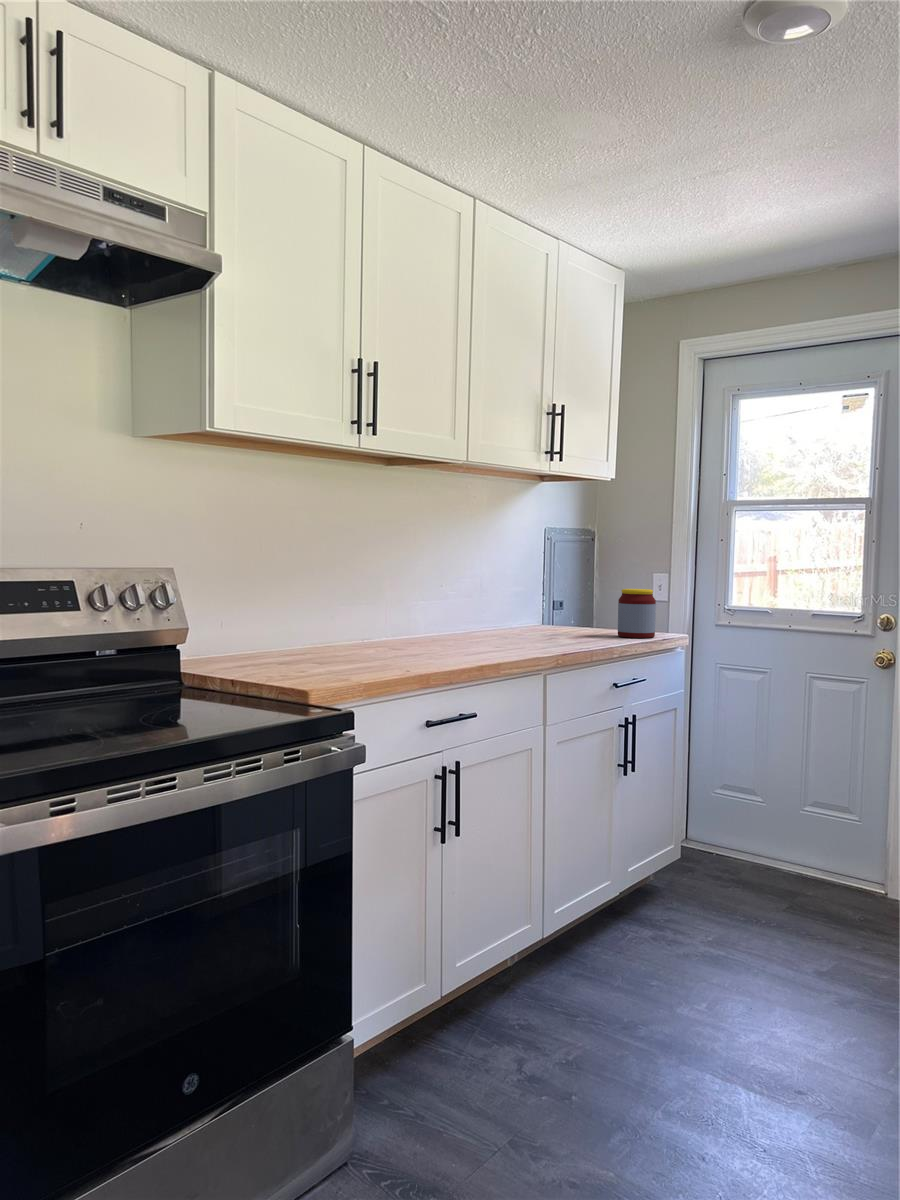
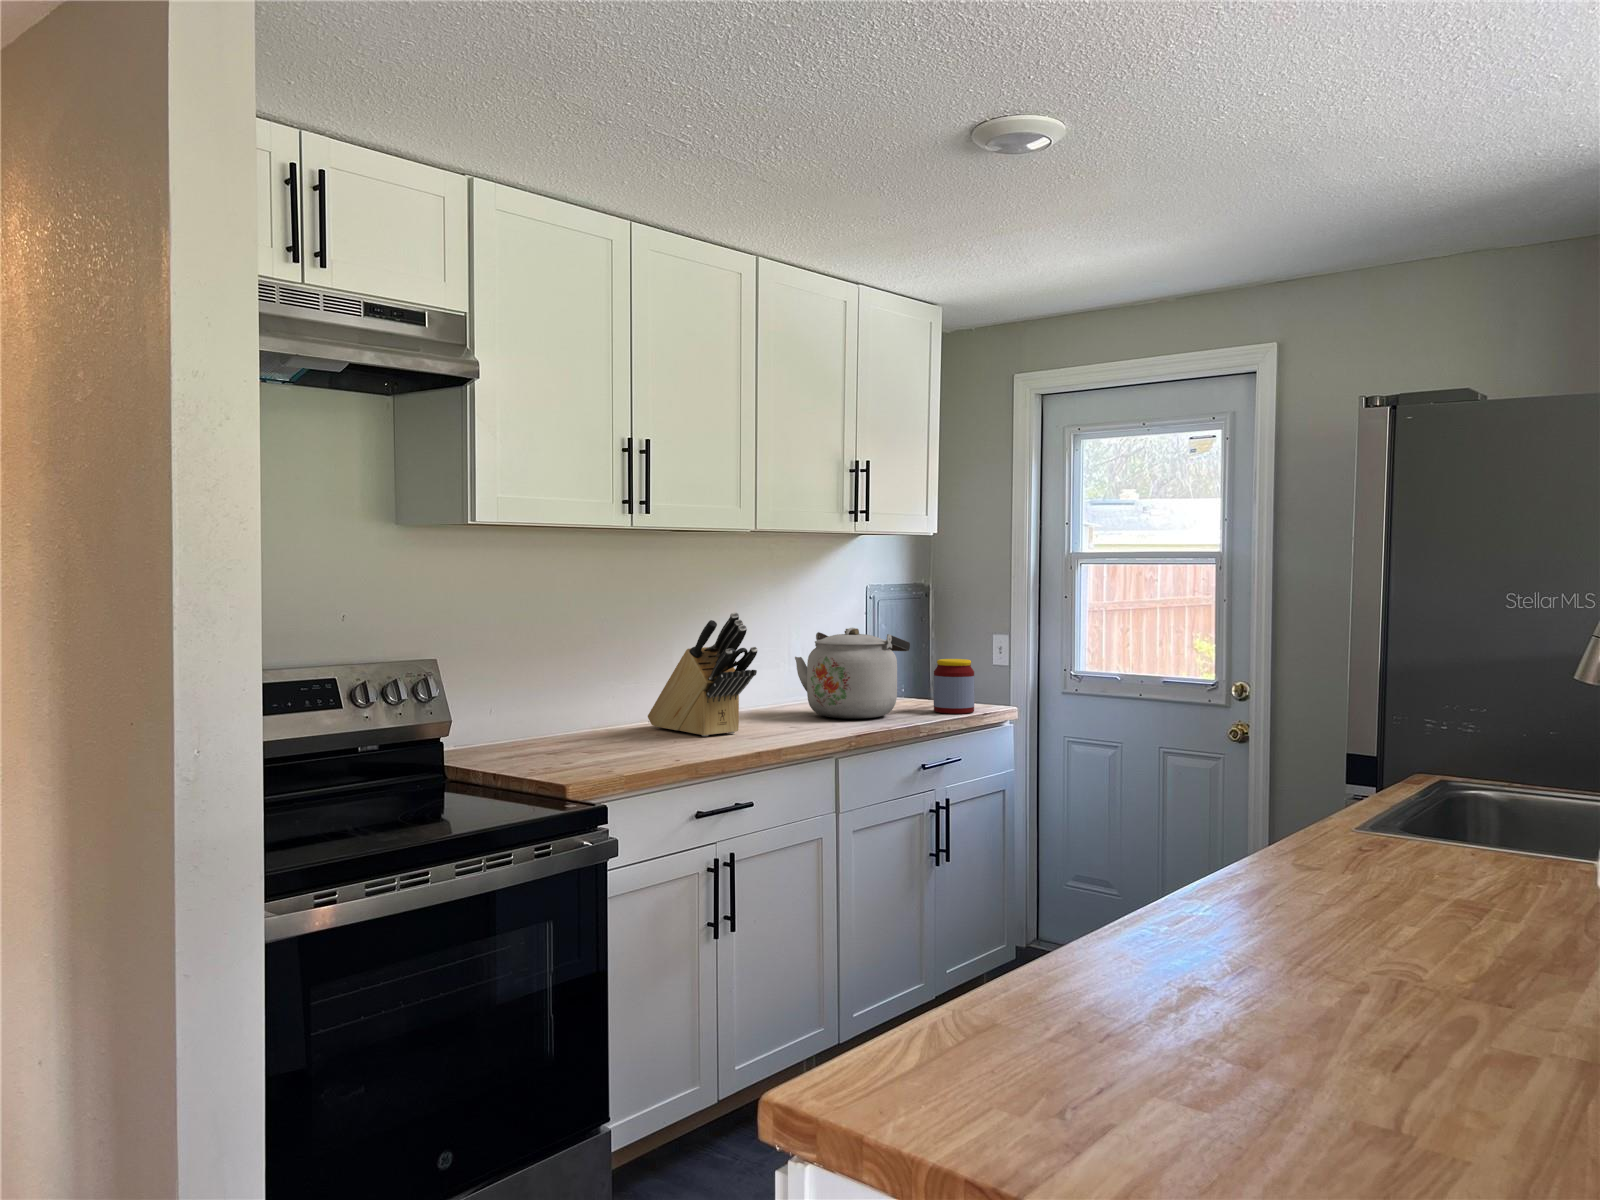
knife block: none [363,535,475,652] -> present [648,612,757,736]
kettle: none [493,557,599,640] -> present [795,628,910,719]

